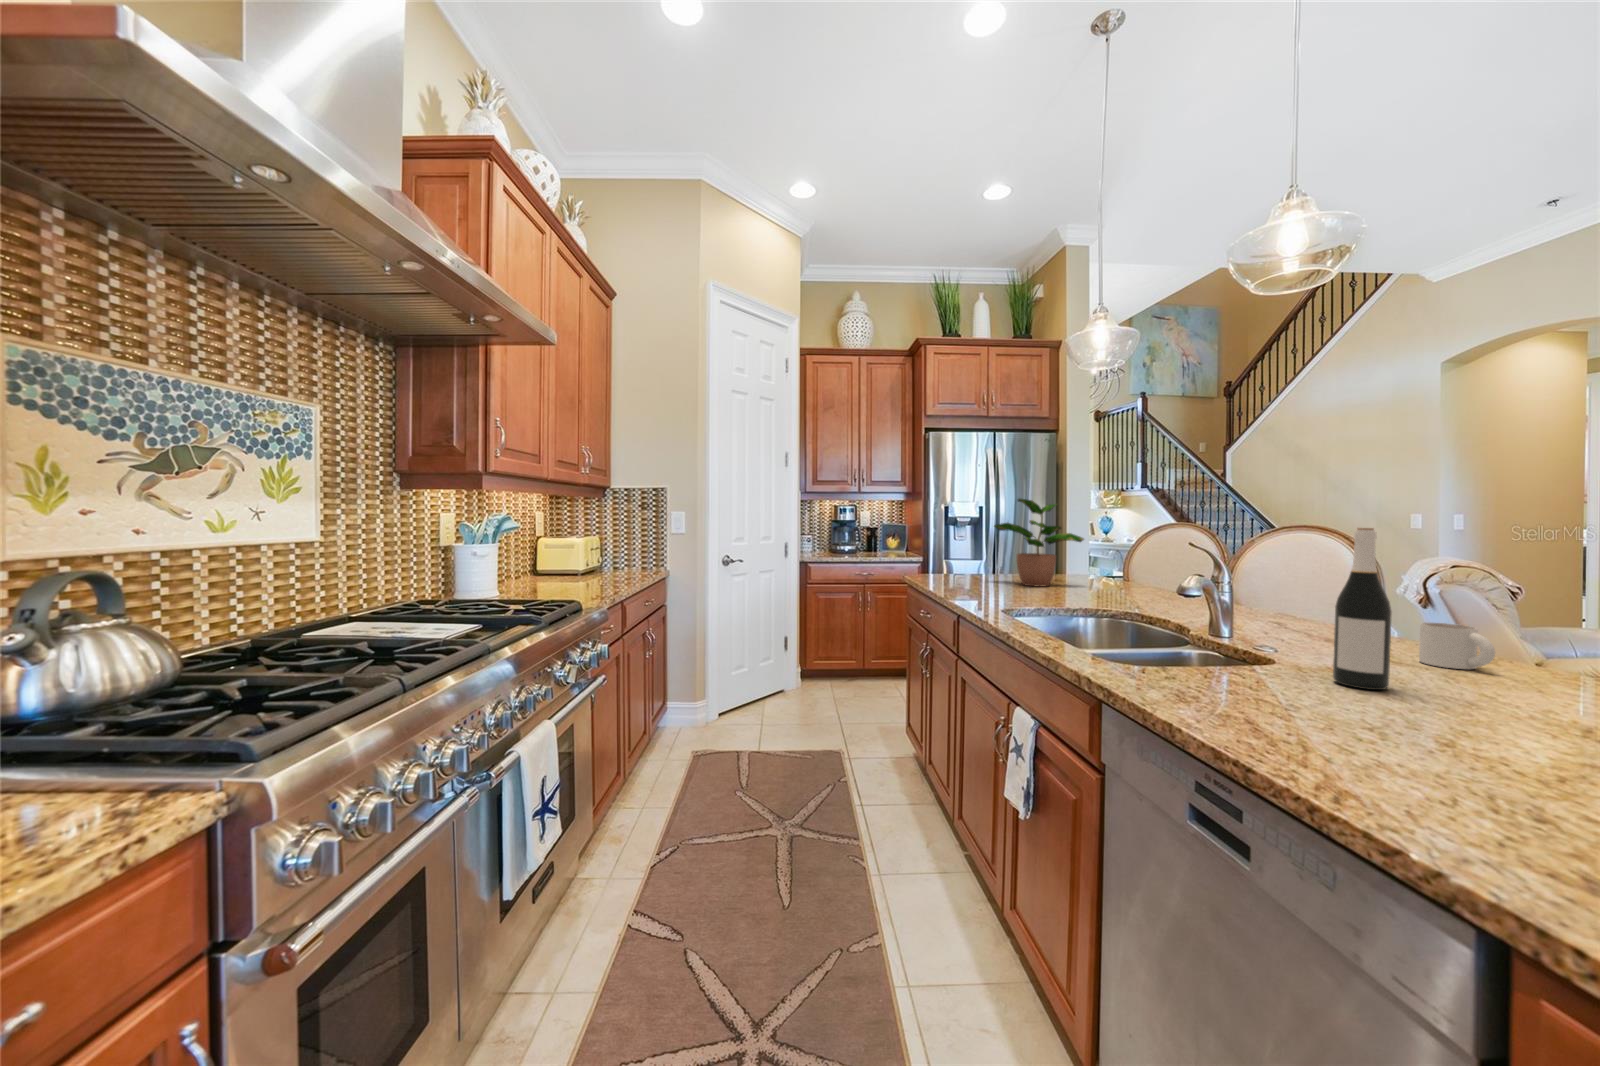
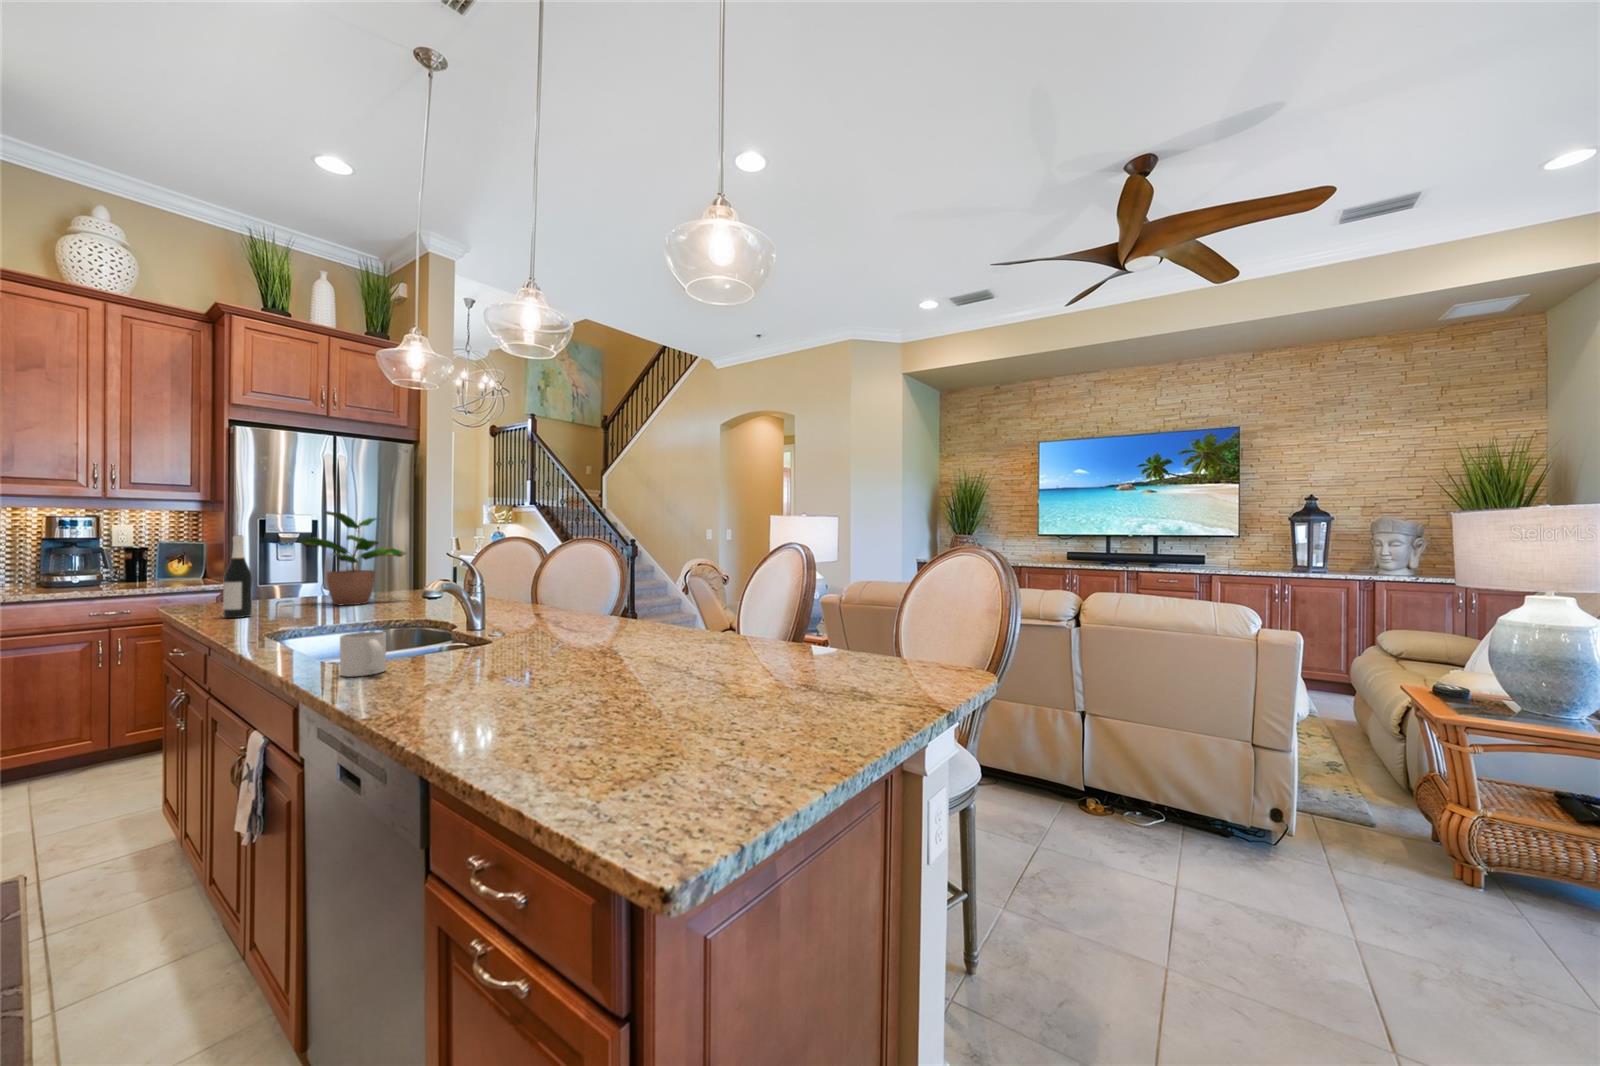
wine bottle: present [1333,528,1392,690] -> present [223,535,252,618]
mug: present [1419,623,1495,669] -> present [340,631,386,676]

